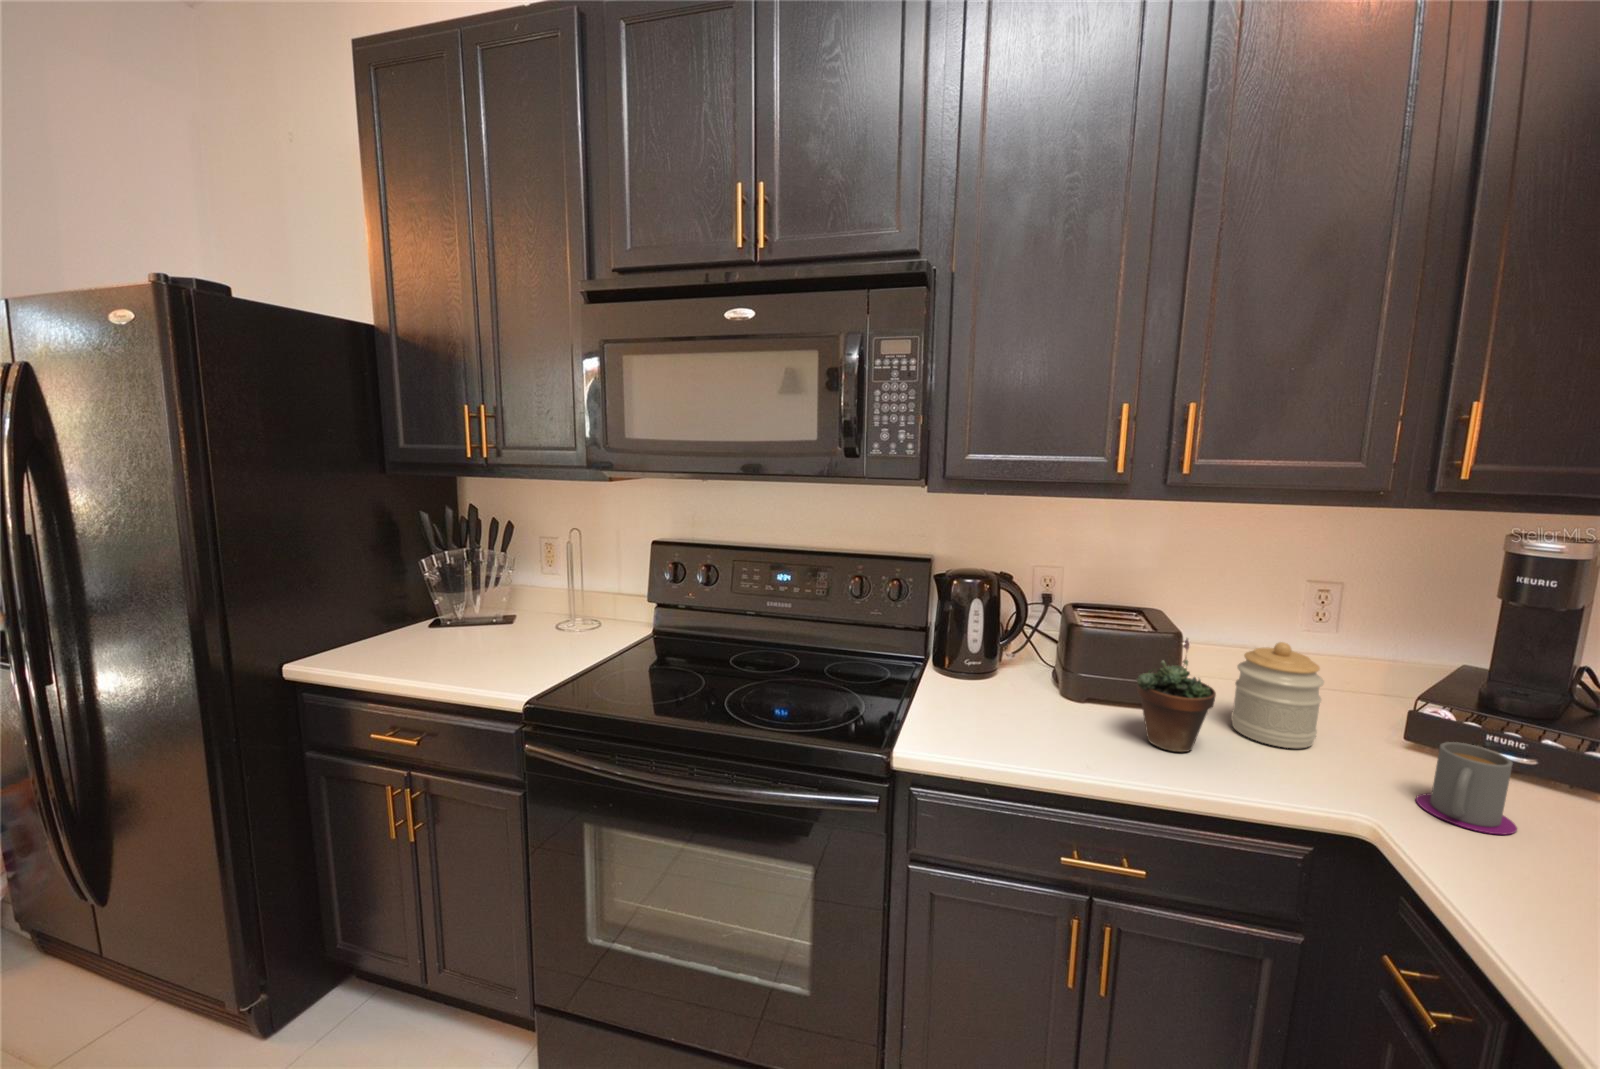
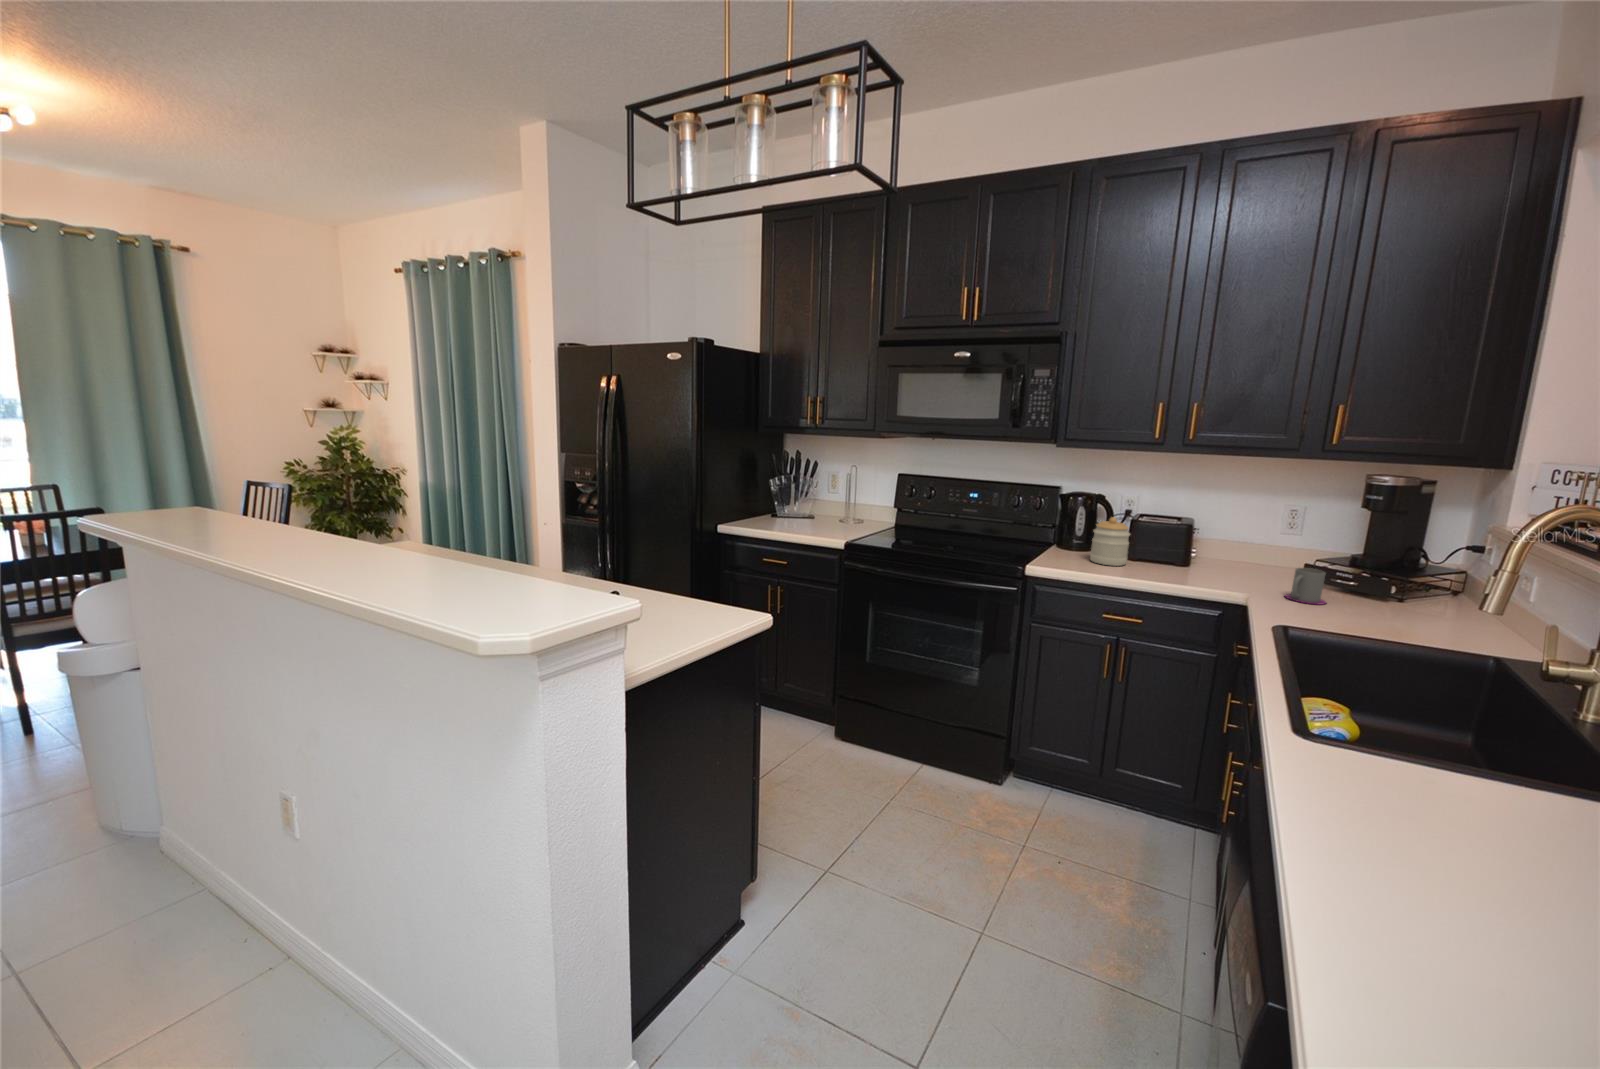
succulent plant: present [1137,639,1216,752] -> none [1155,520,1196,576]
jar: present [1231,642,1324,748] -> present [1090,517,1130,566]

